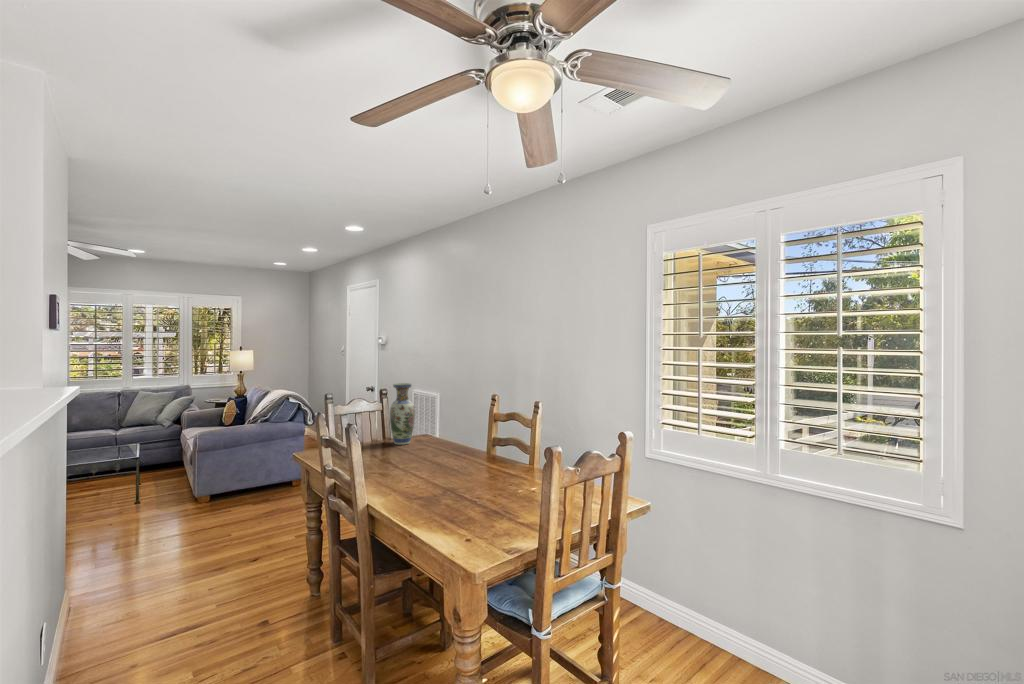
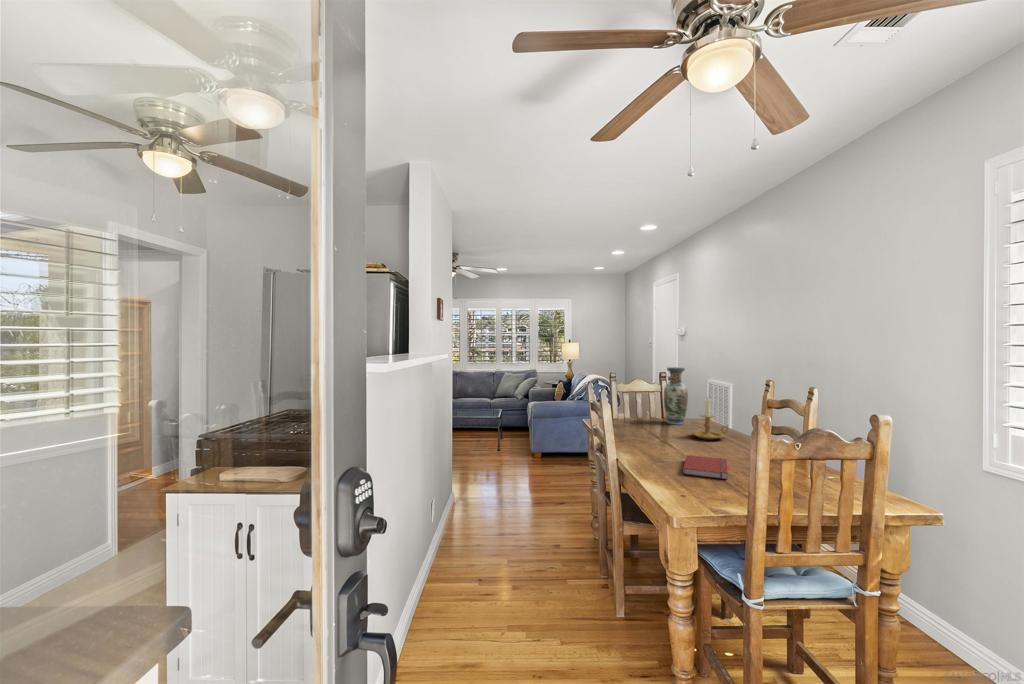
candle holder: none [425,415,461,459] -> present [690,399,728,440]
book: none [440,481,490,509] -> present [683,455,727,479]

